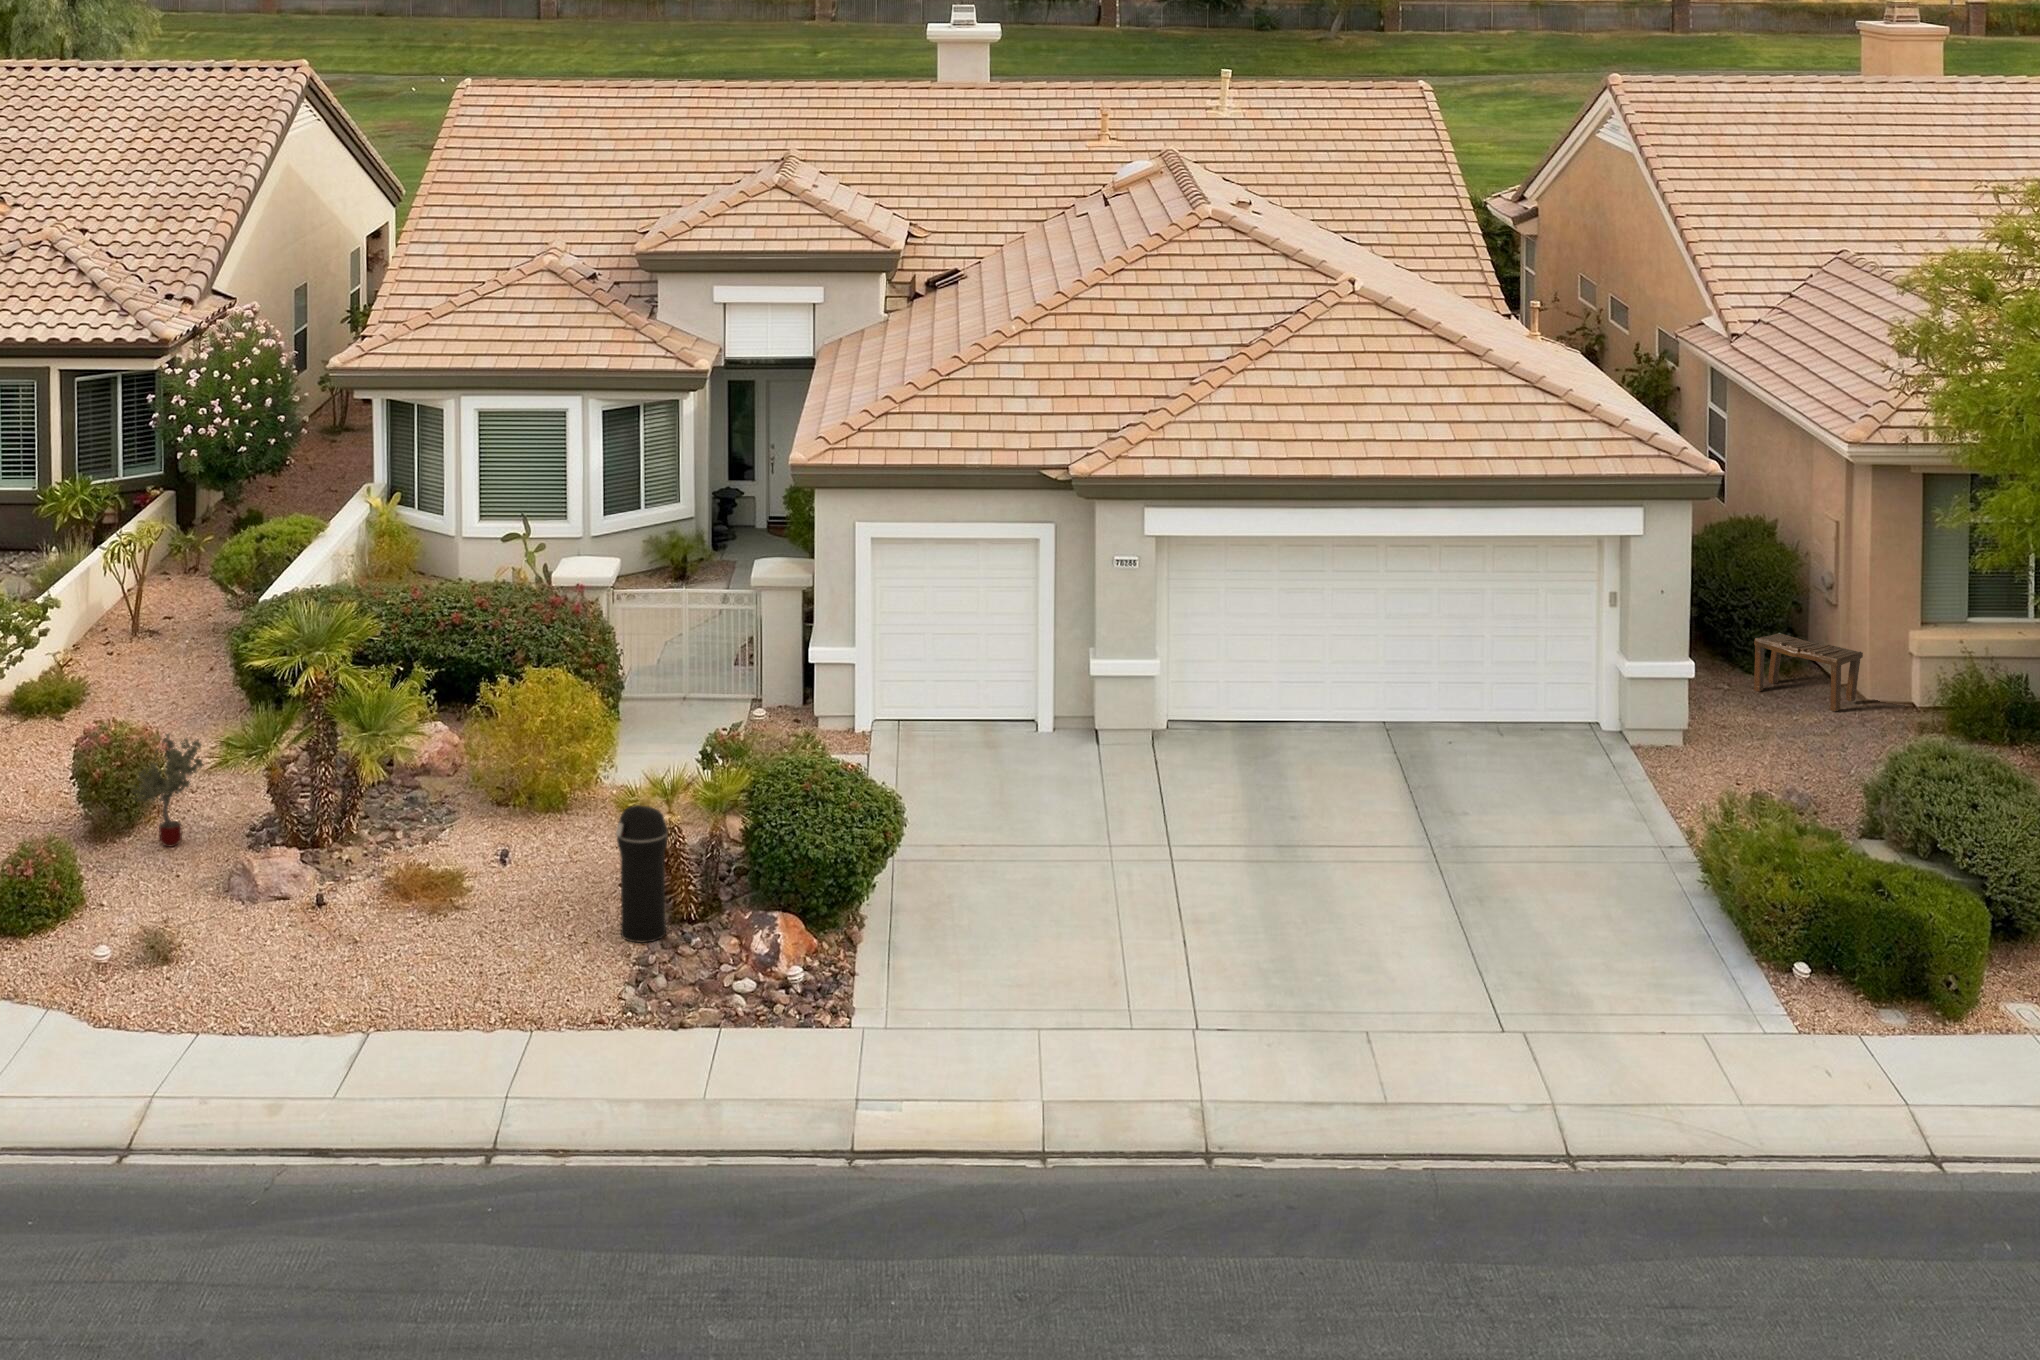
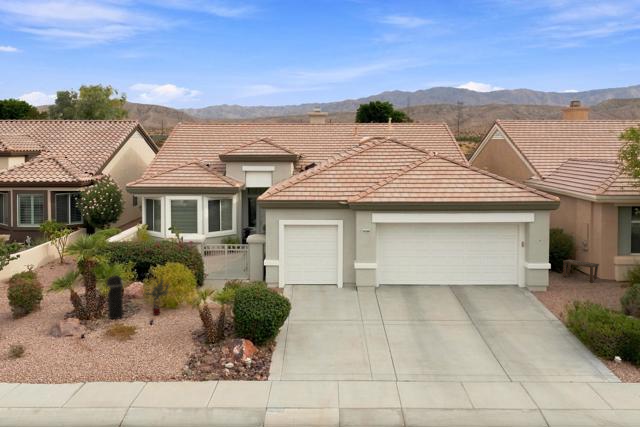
potted tree: present [132,734,203,847] -> present [144,279,169,315]
trash can: present [616,805,668,942] -> present [106,275,123,319]

